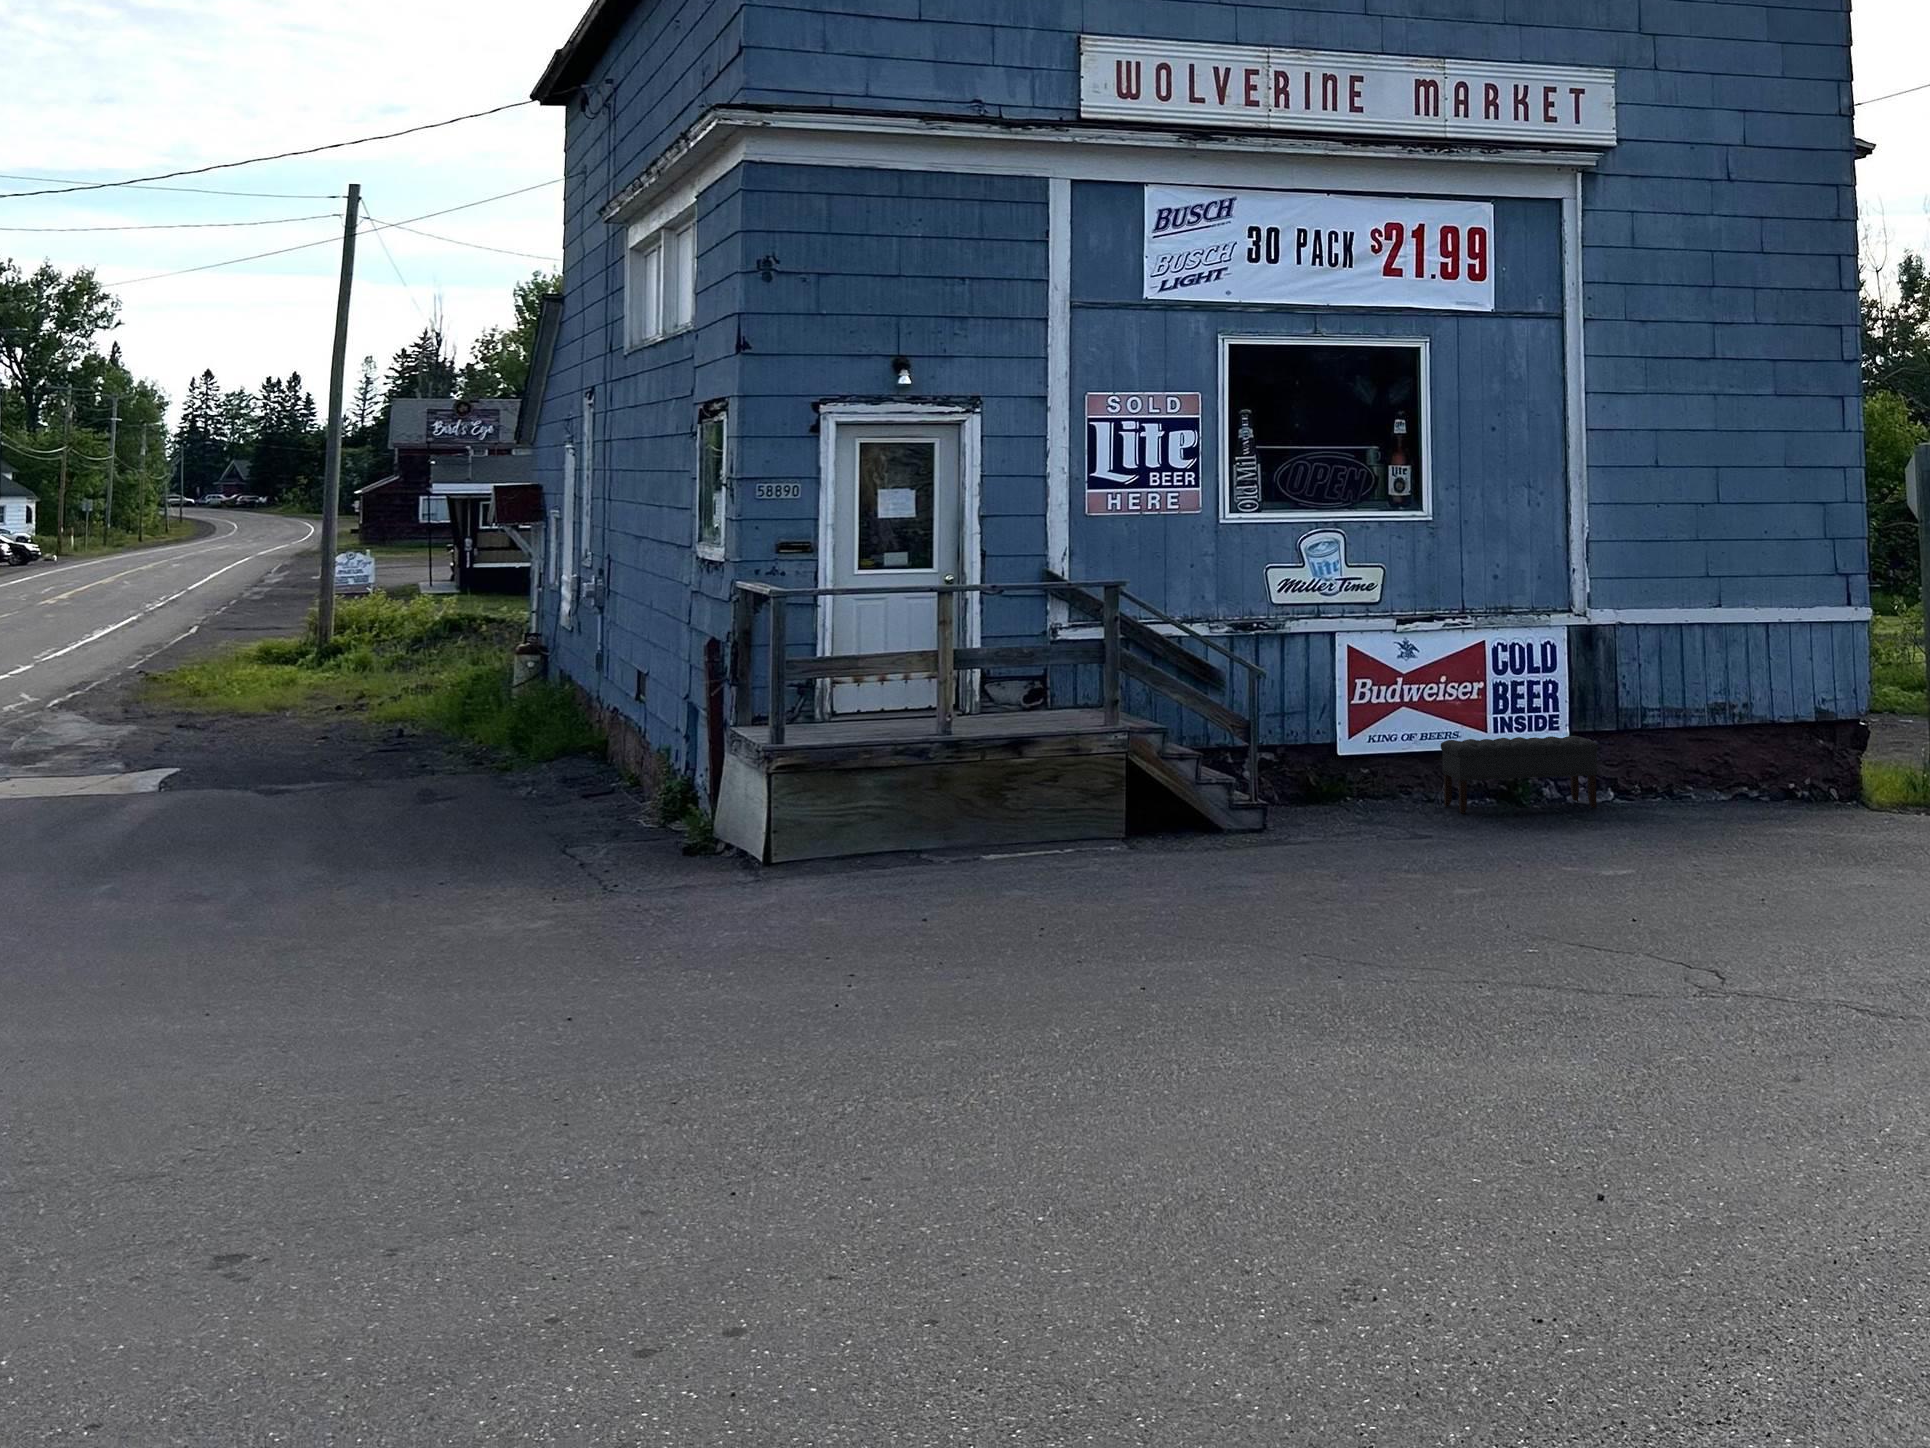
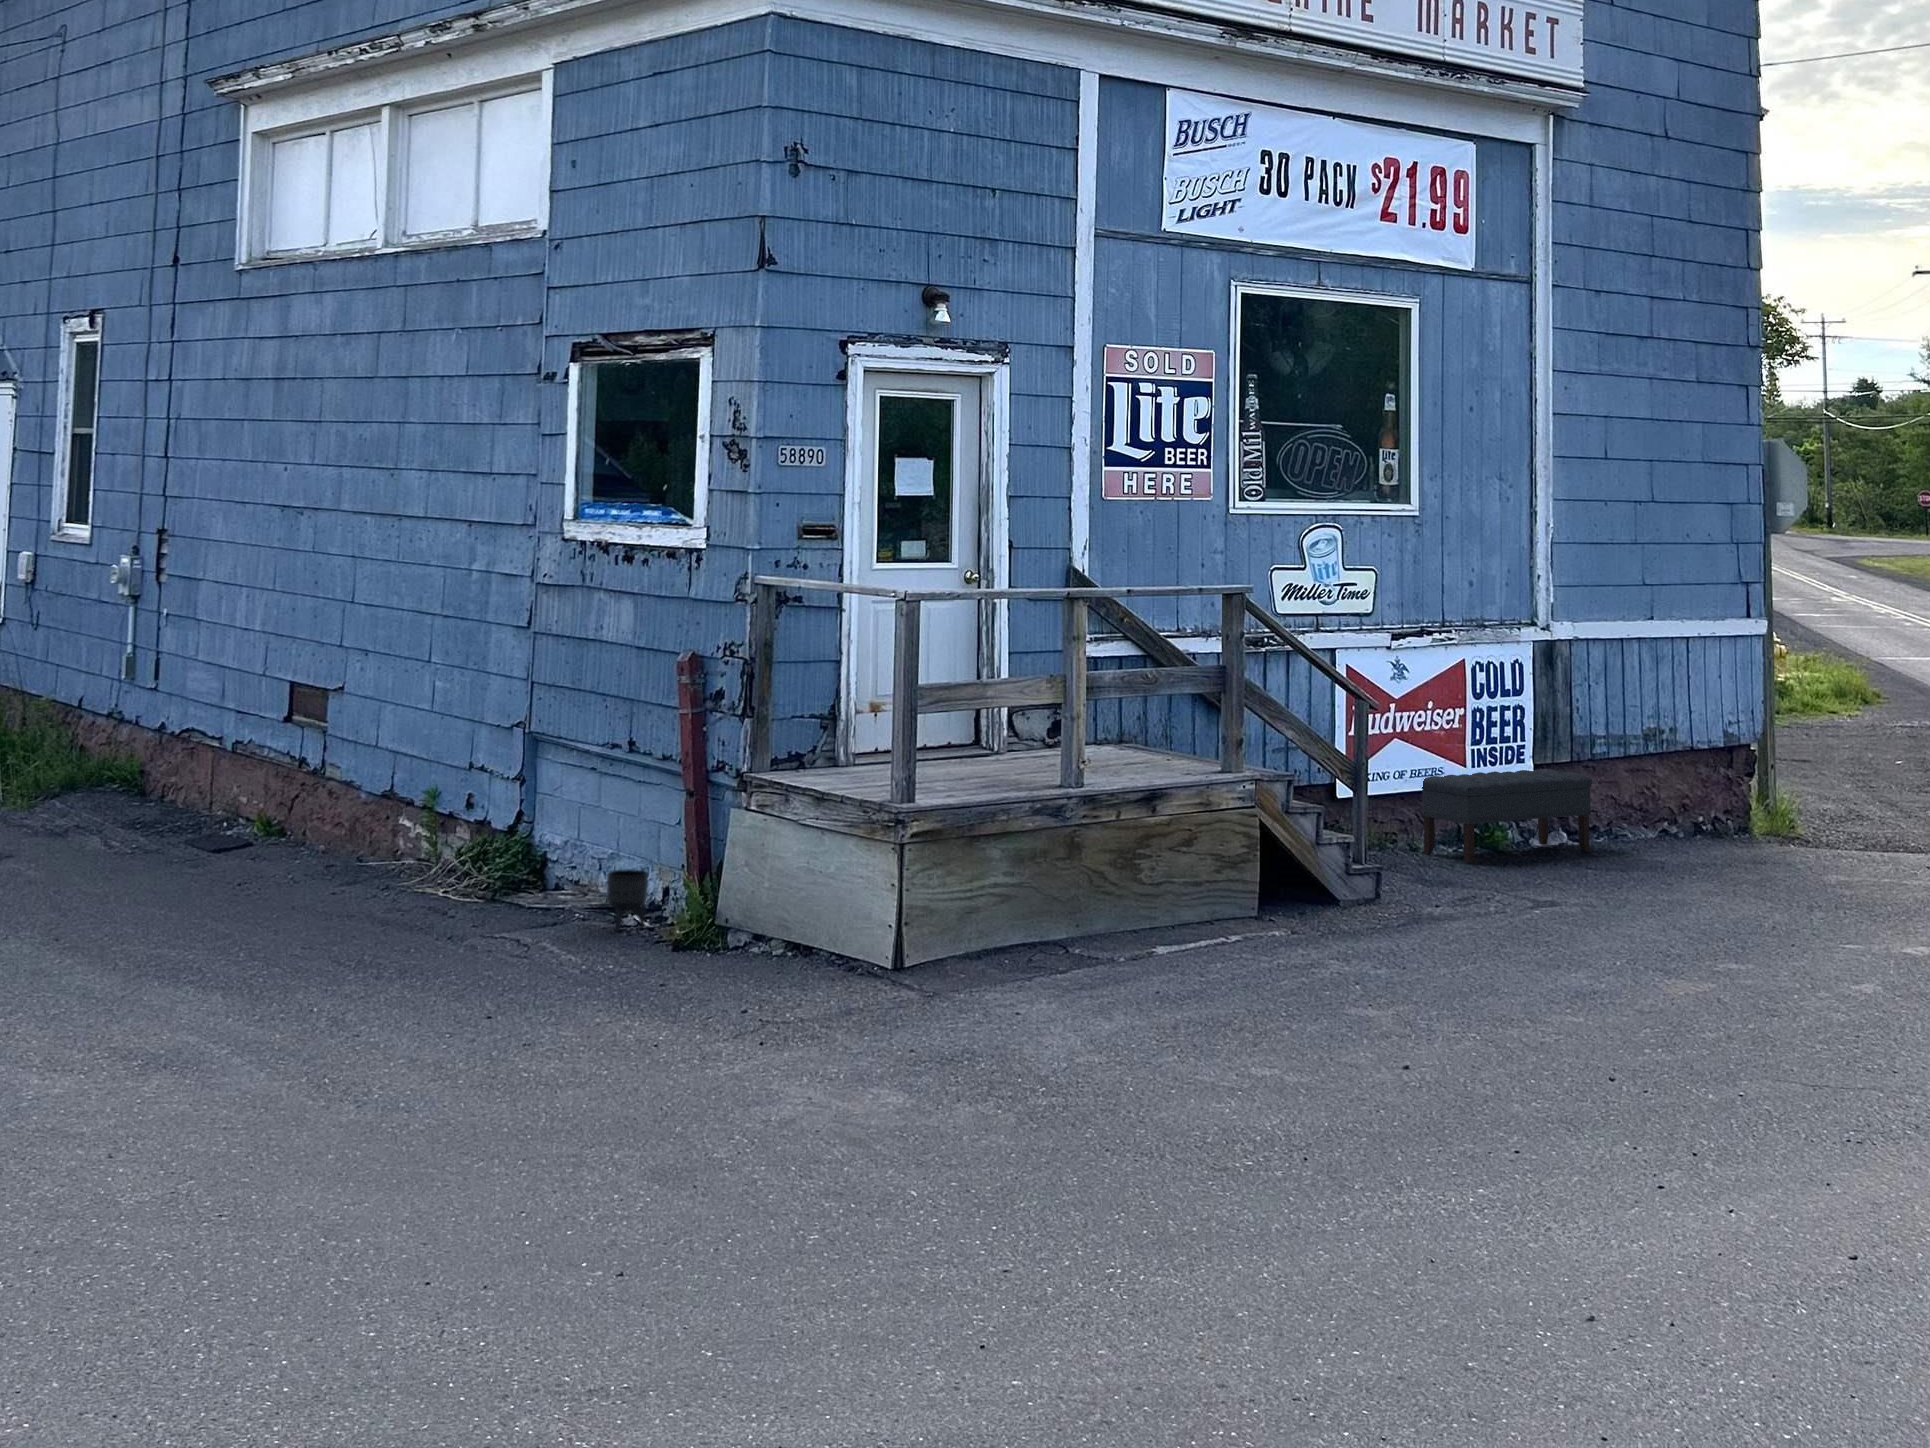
planter: none [672,797,704,842] -> present [607,869,648,932]

